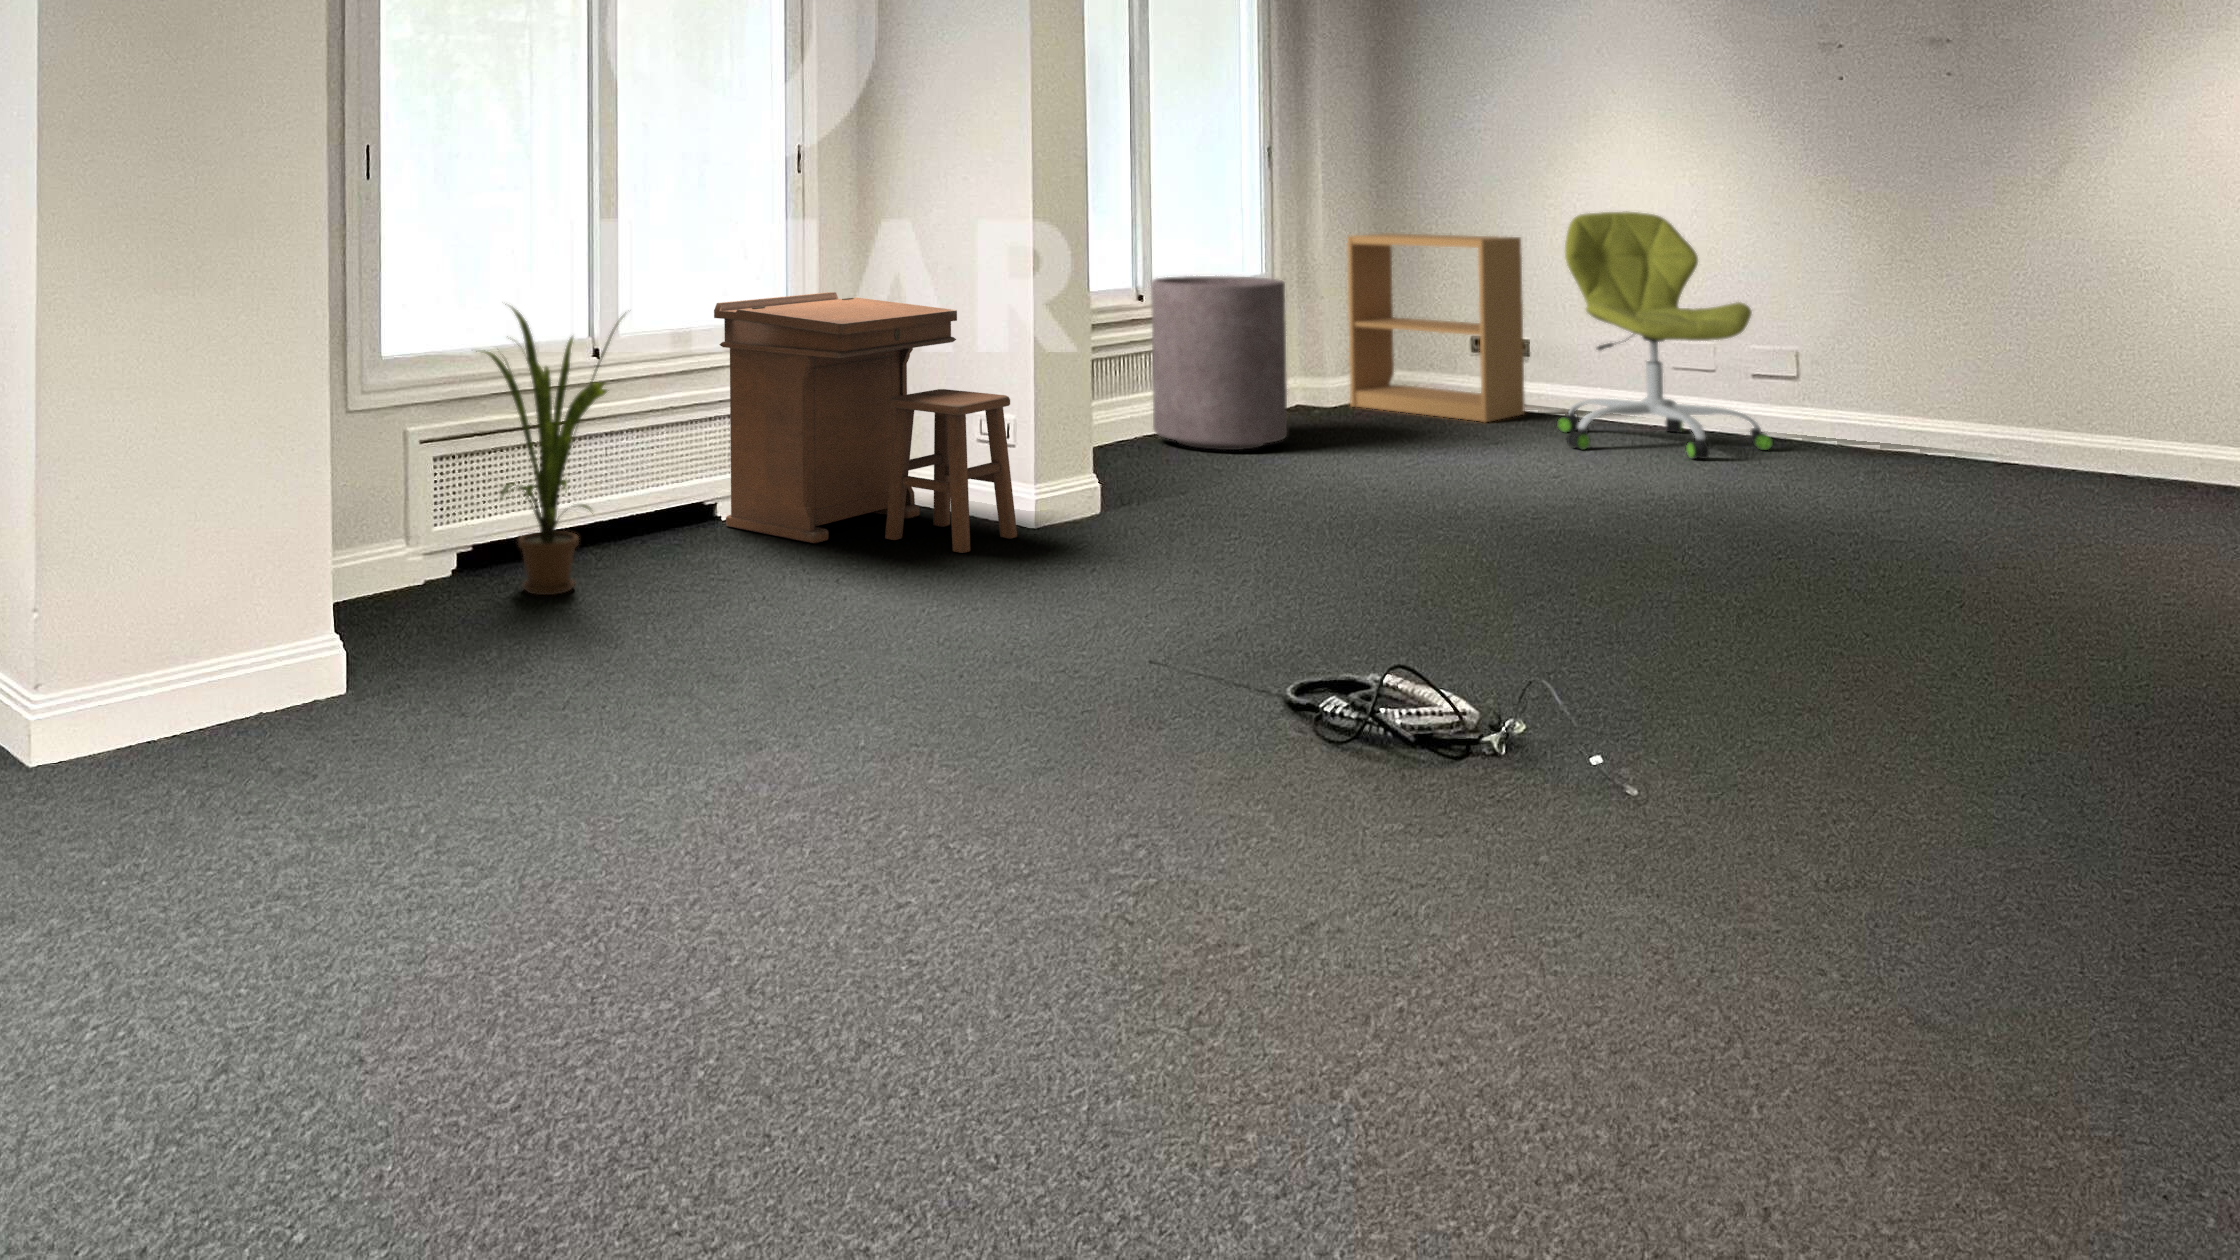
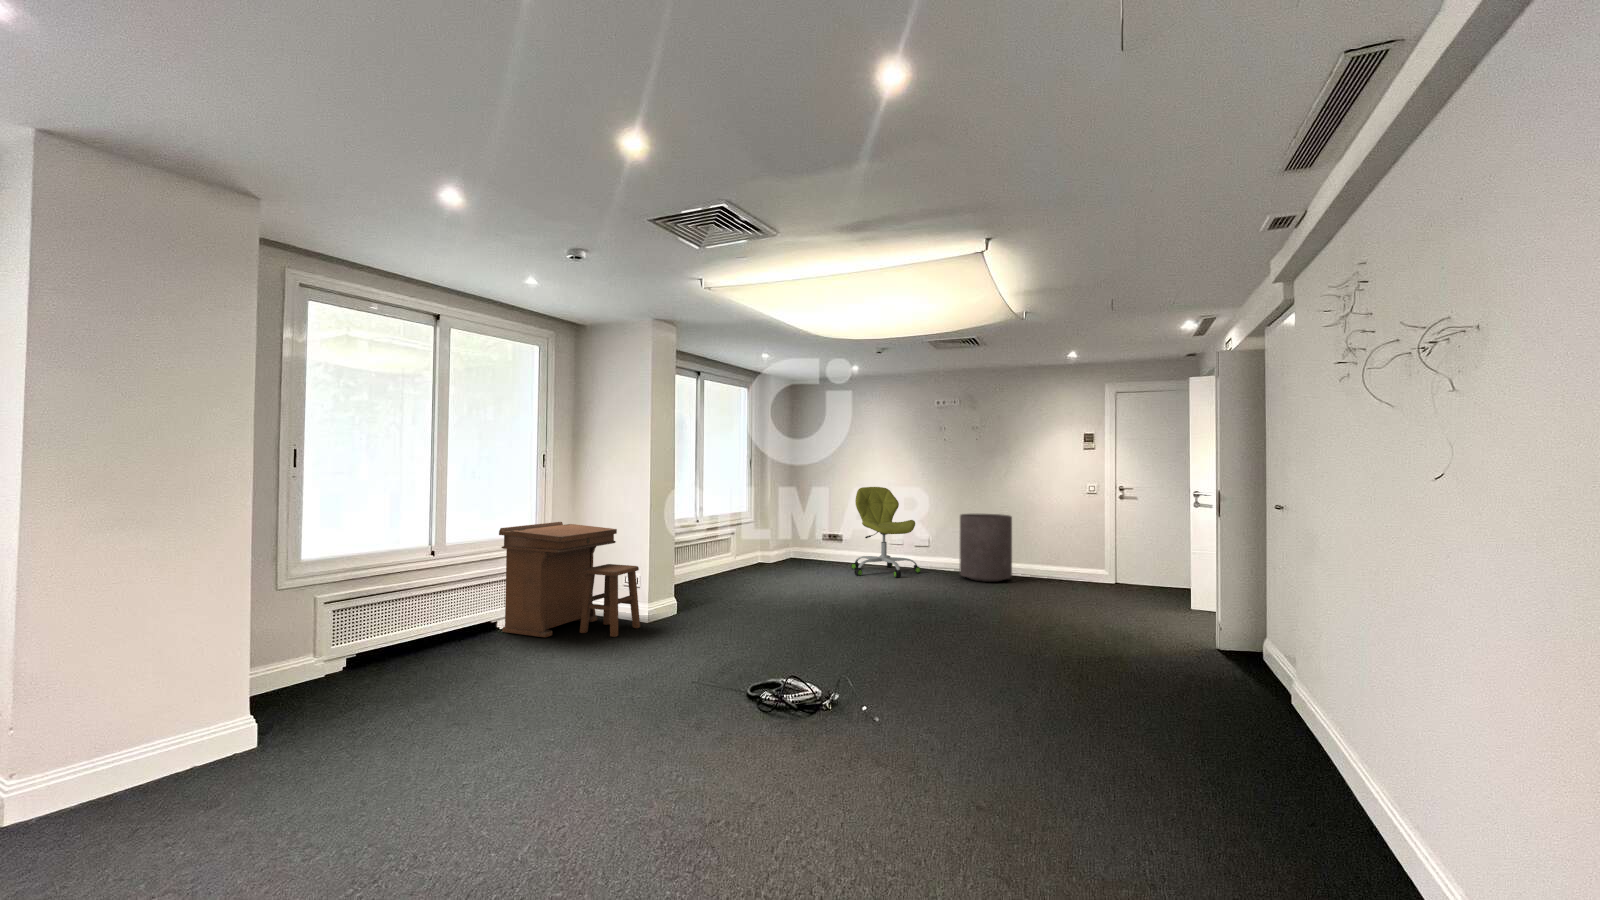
bookshelf: present [1347,233,1525,422] -> none [779,495,841,566]
trash can: present [1151,276,1287,450] -> present [960,514,1012,582]
house plant: present [476,304,624,595] -> none [353,530,449,677]

